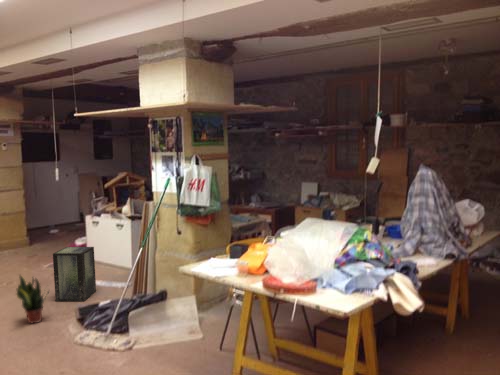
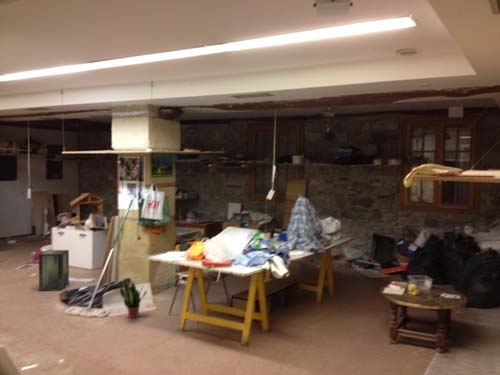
potted plant: present [17,276,48,323] -> present [120,280,146,318]

